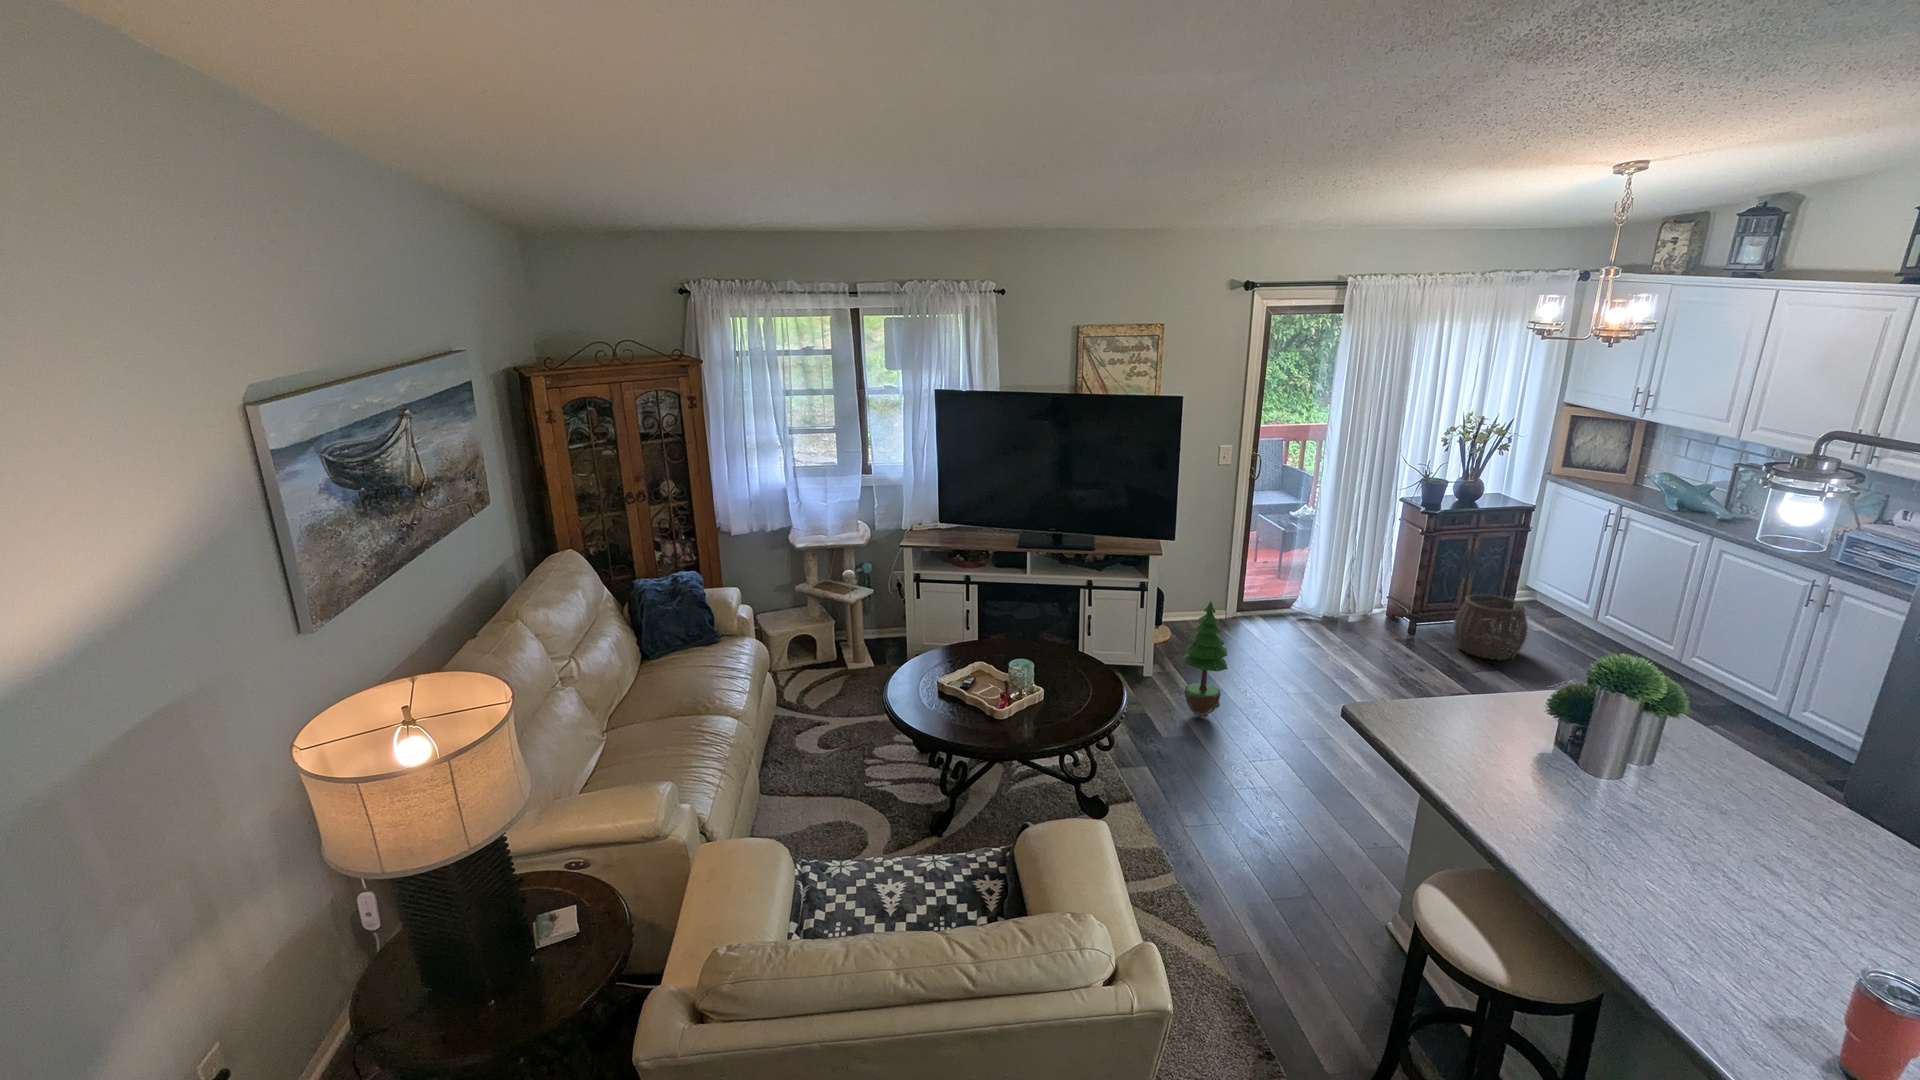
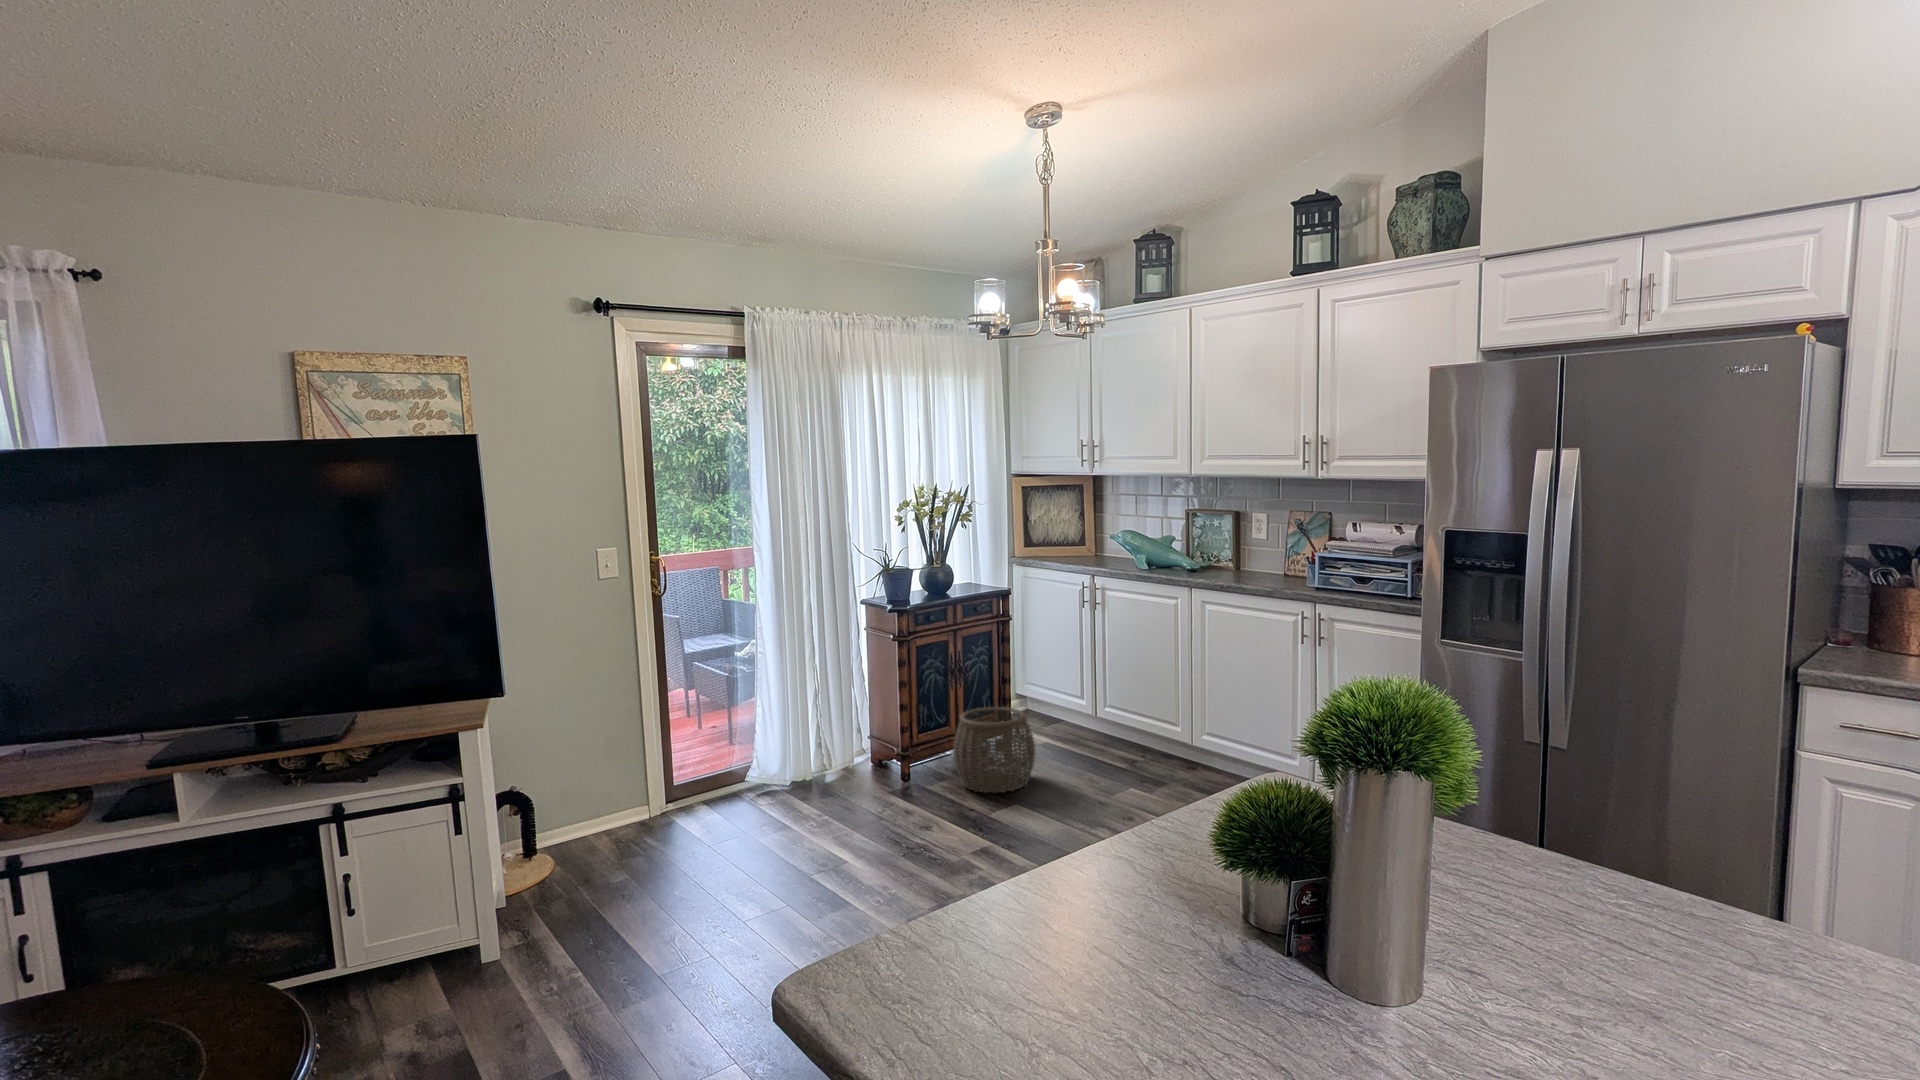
potted tree: present [1182,601,1228,717] -> none [527,789,618,1016]

